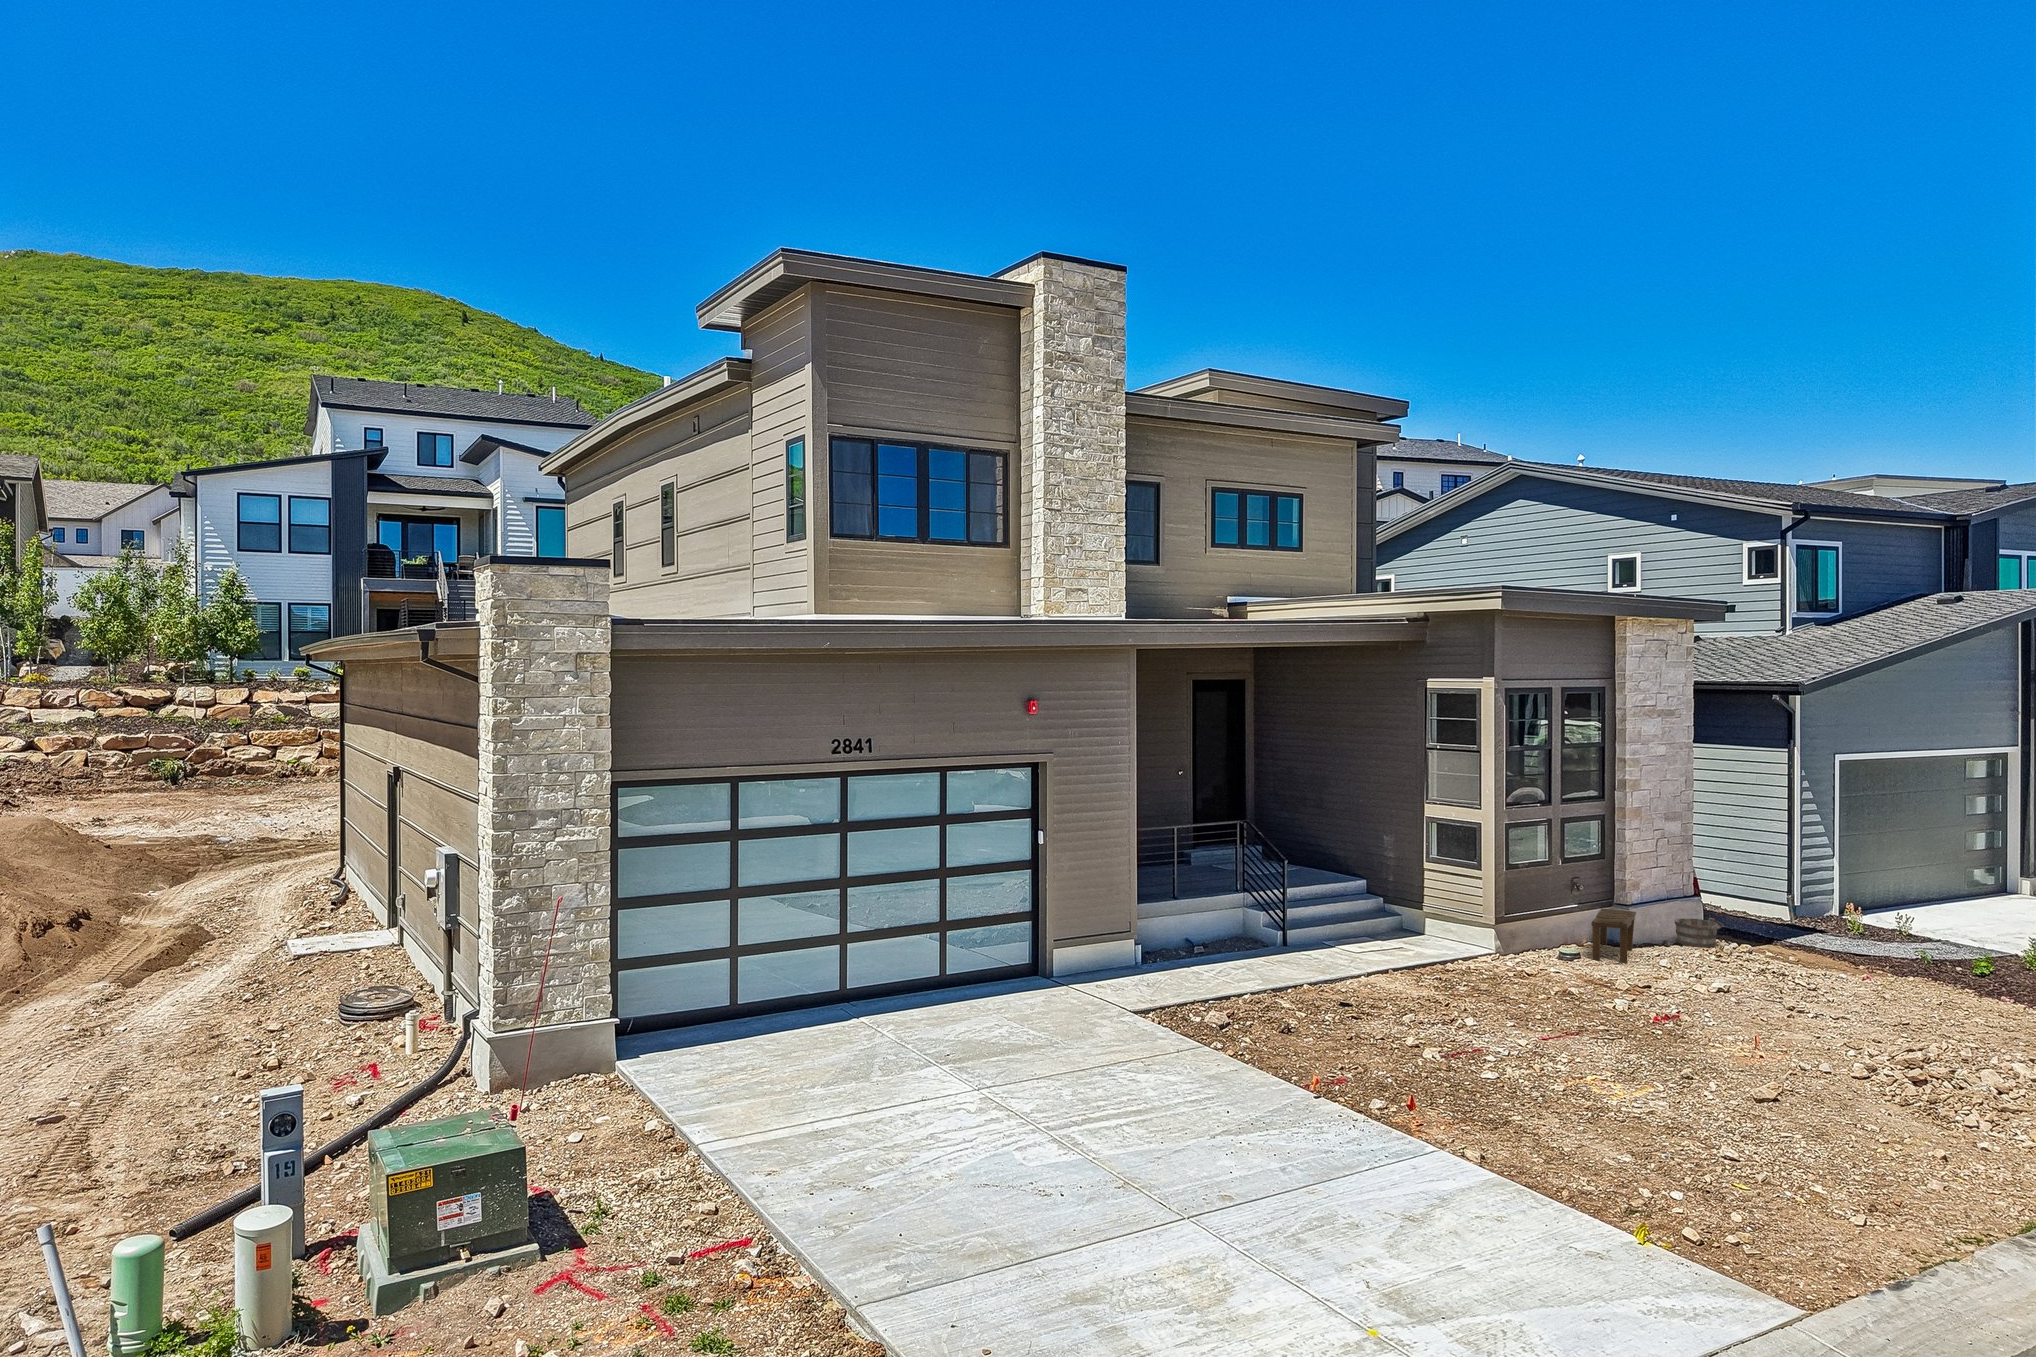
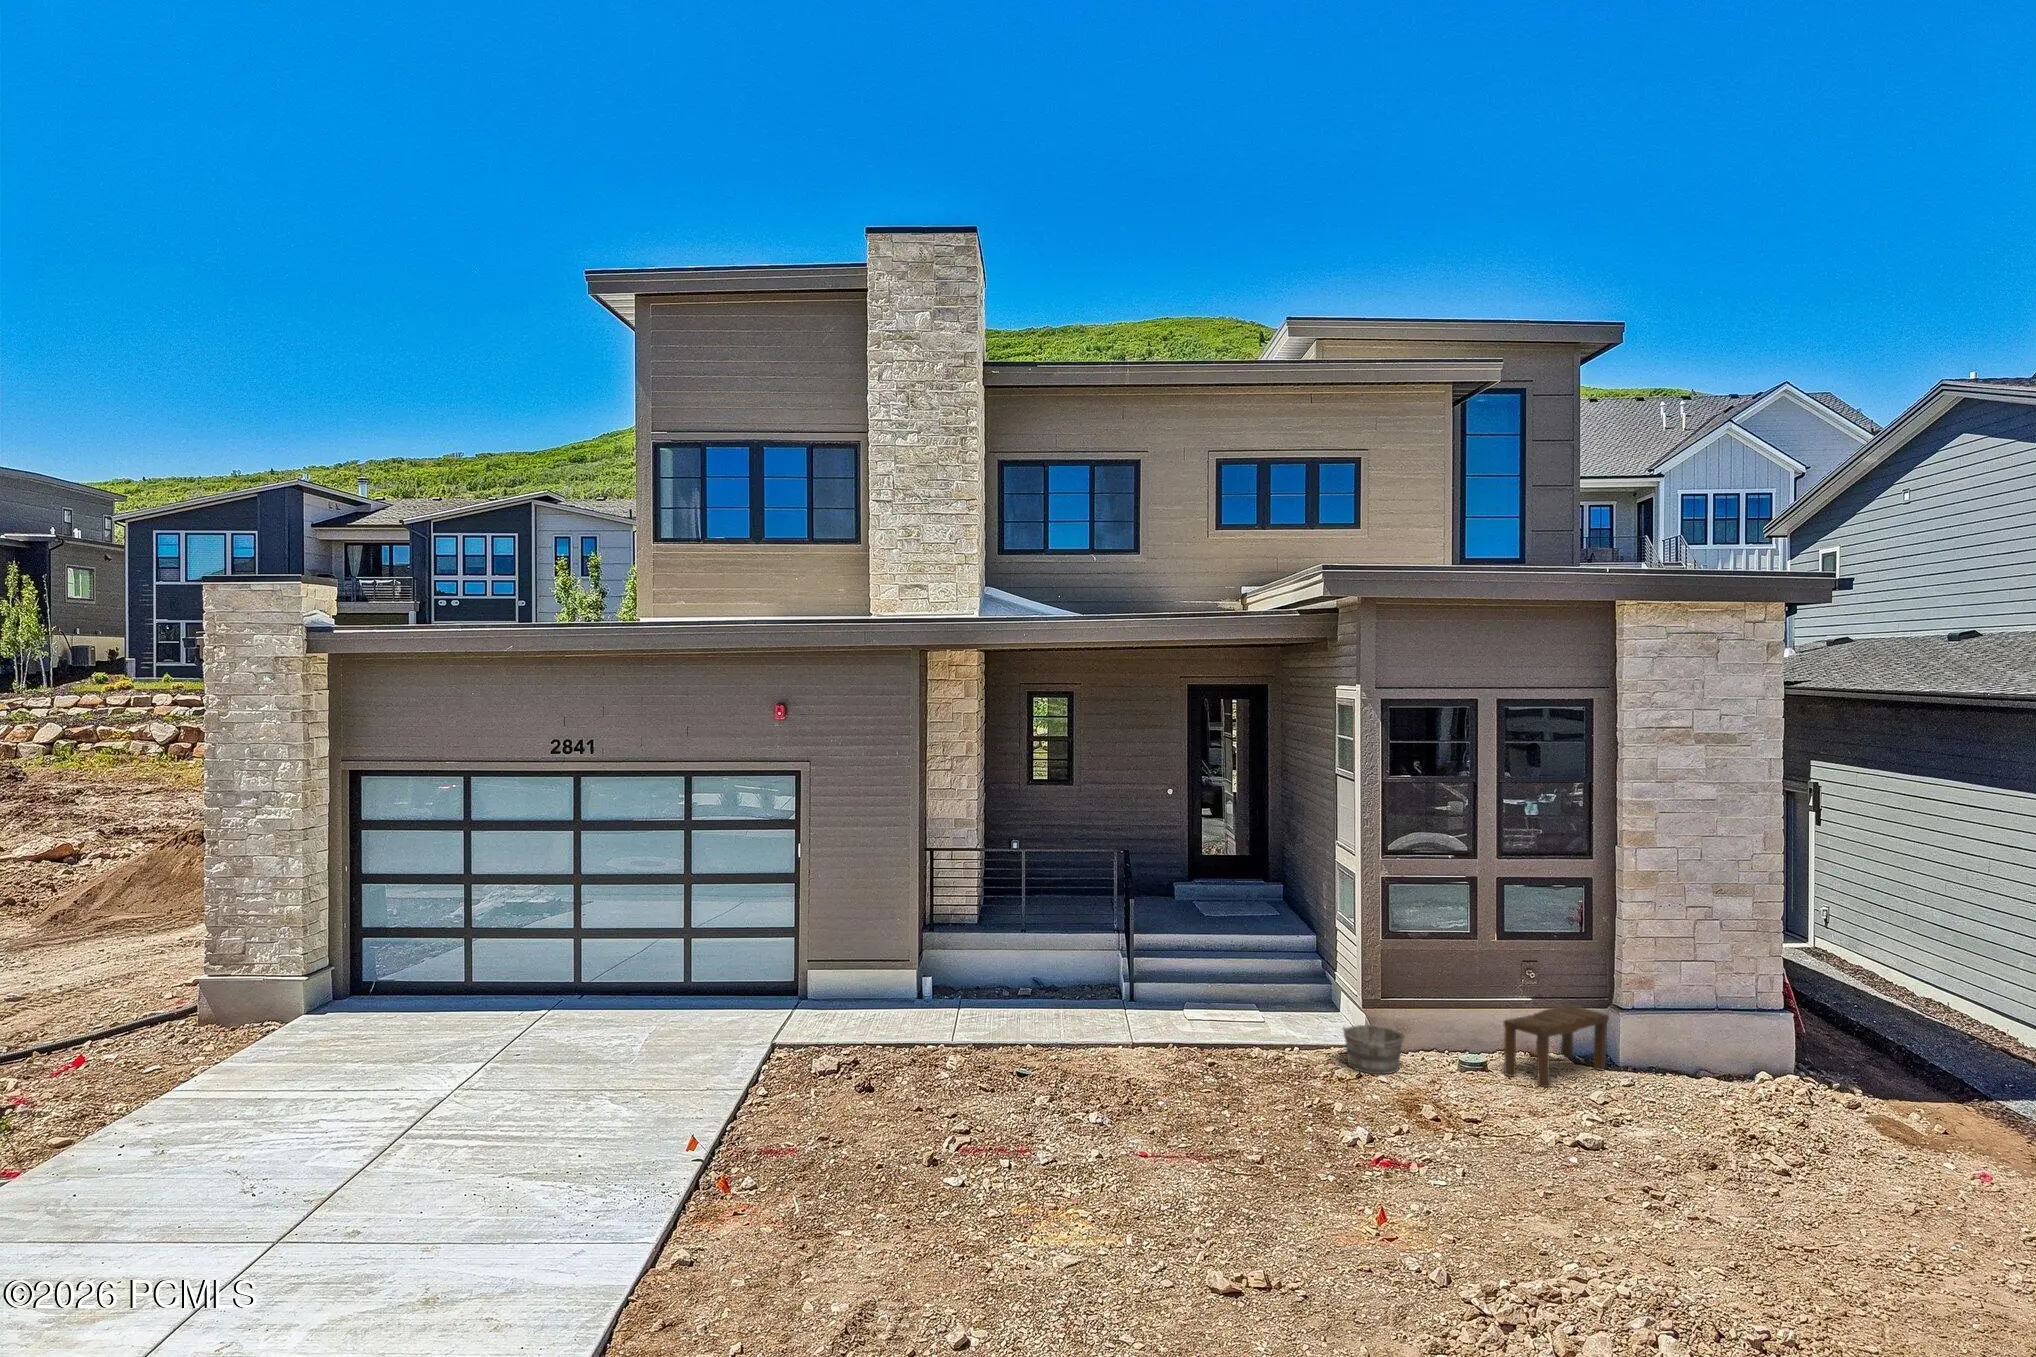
bucket: present [1675,918,1723,947] -> present [1343,1025,1404,1074]

